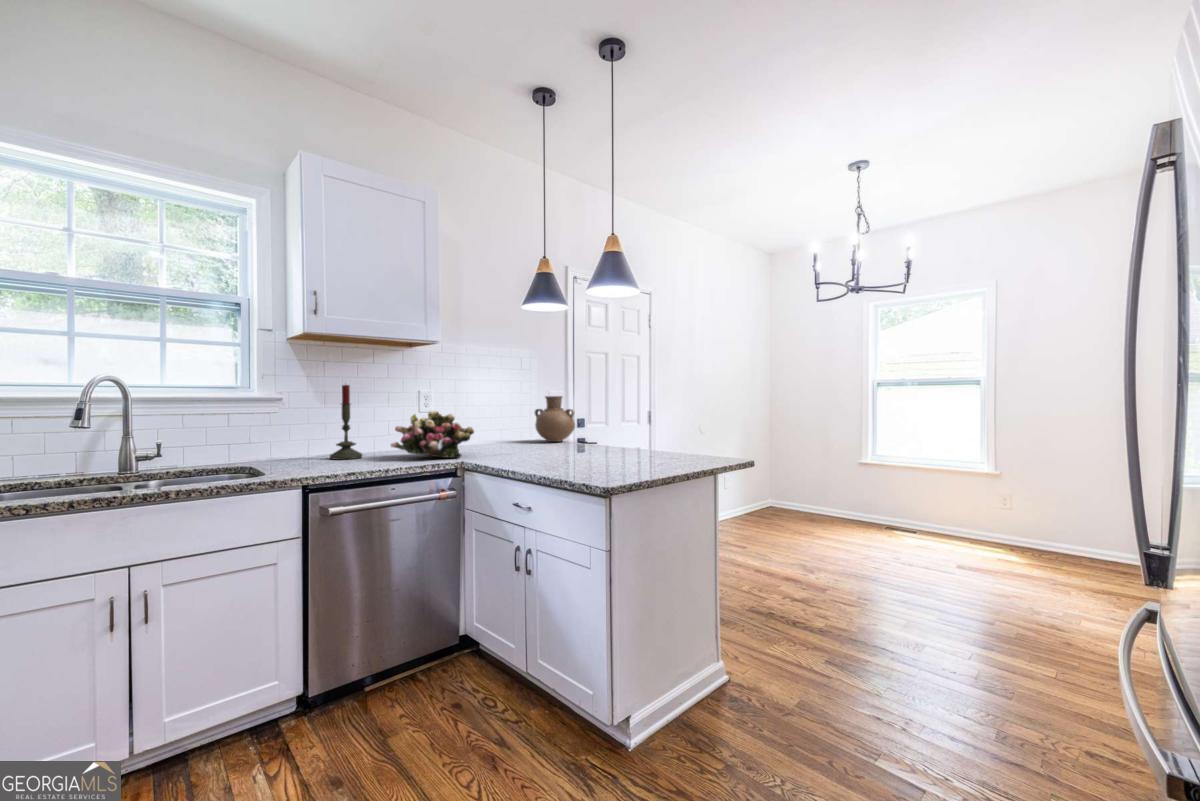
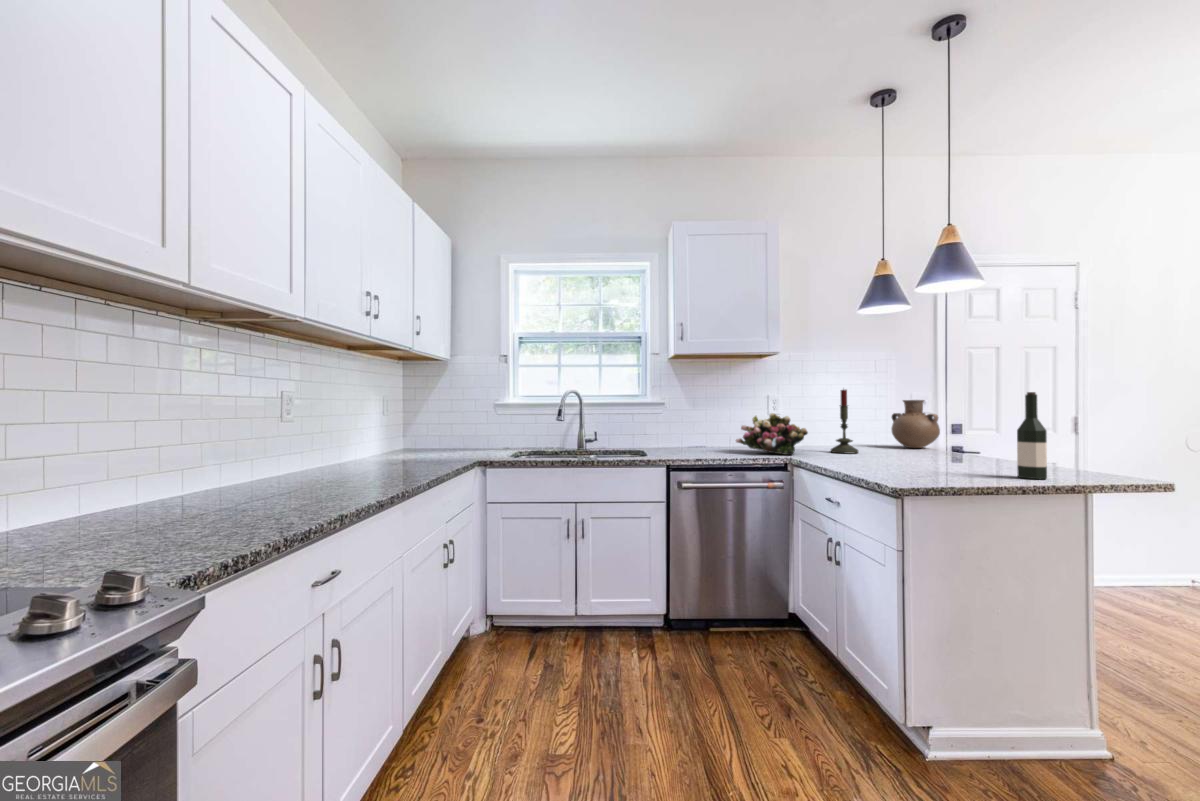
candle: present [330,385,362,460] -> present [831,389,858,454]
wine bottle: none [674,390,694,465] -> present [1017,392,1047,479]

